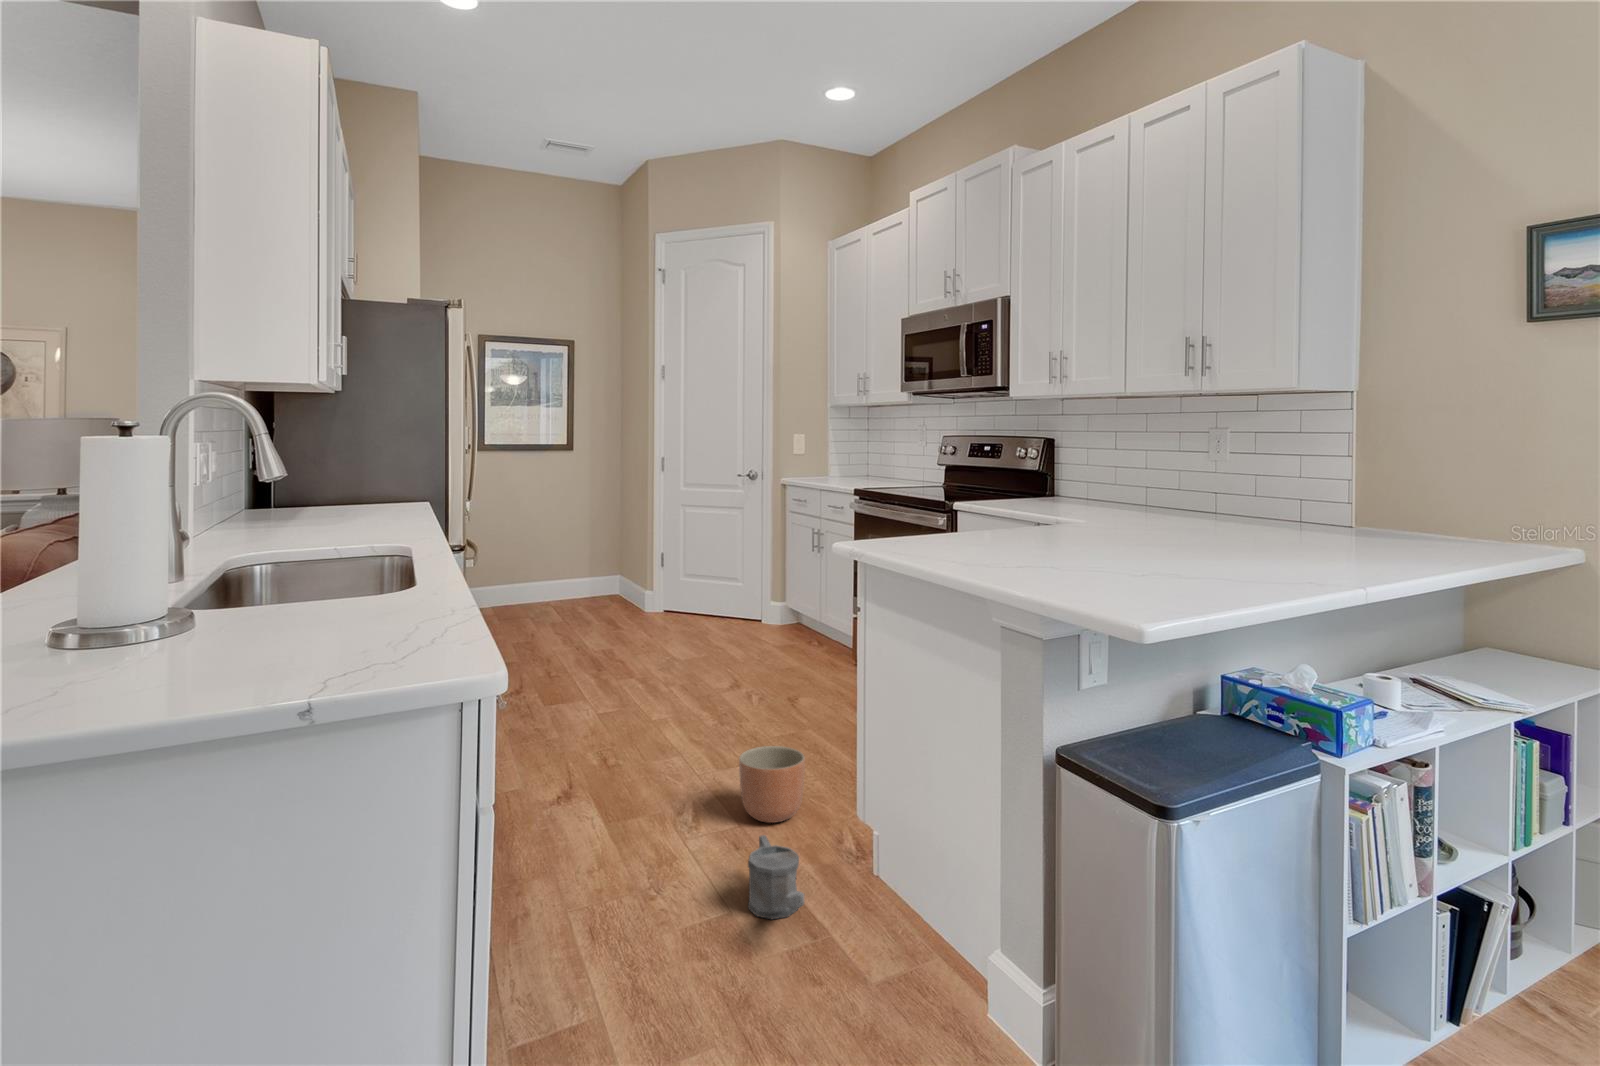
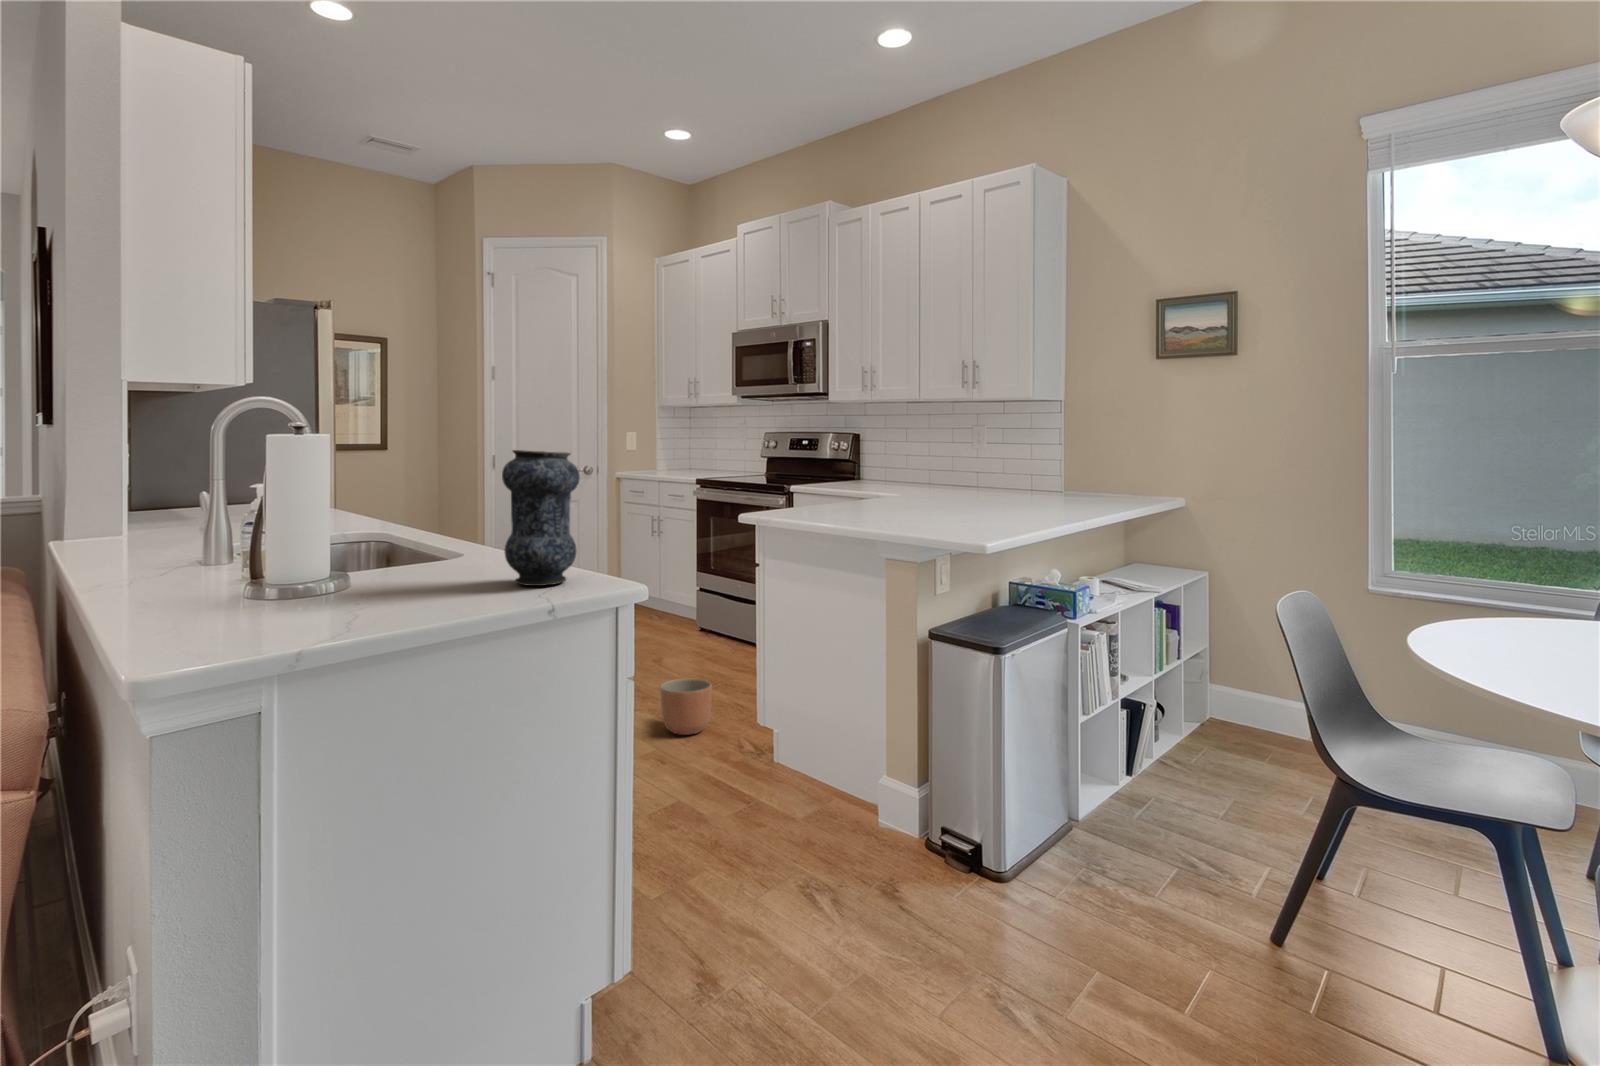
vase: none [63,446,240,701] -> present [502,450,580,586]
watering can: present [748,835,804,919] -> none [699,733,754,785]

